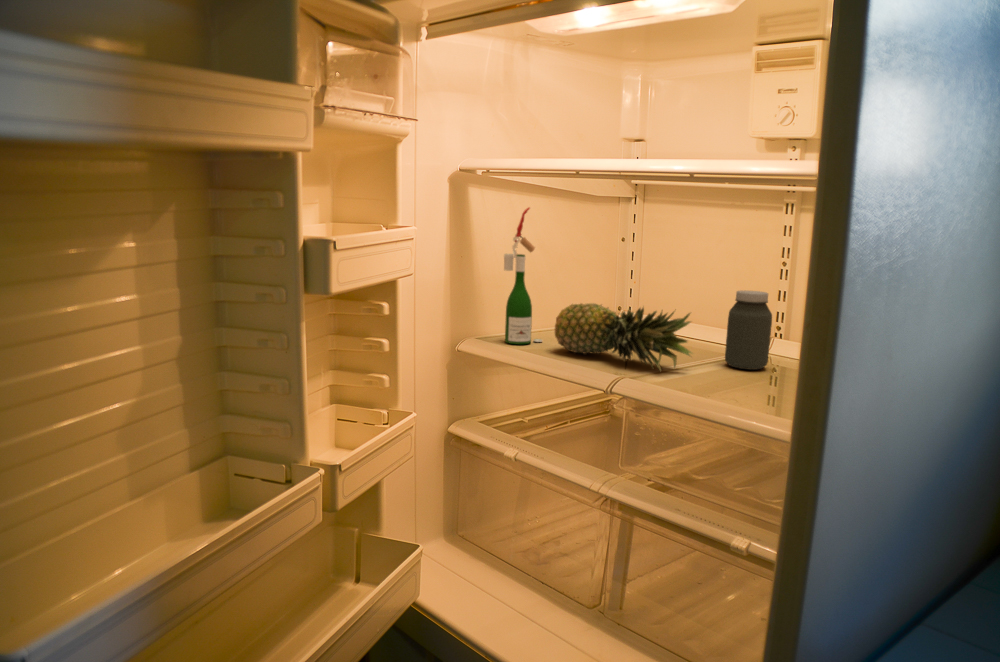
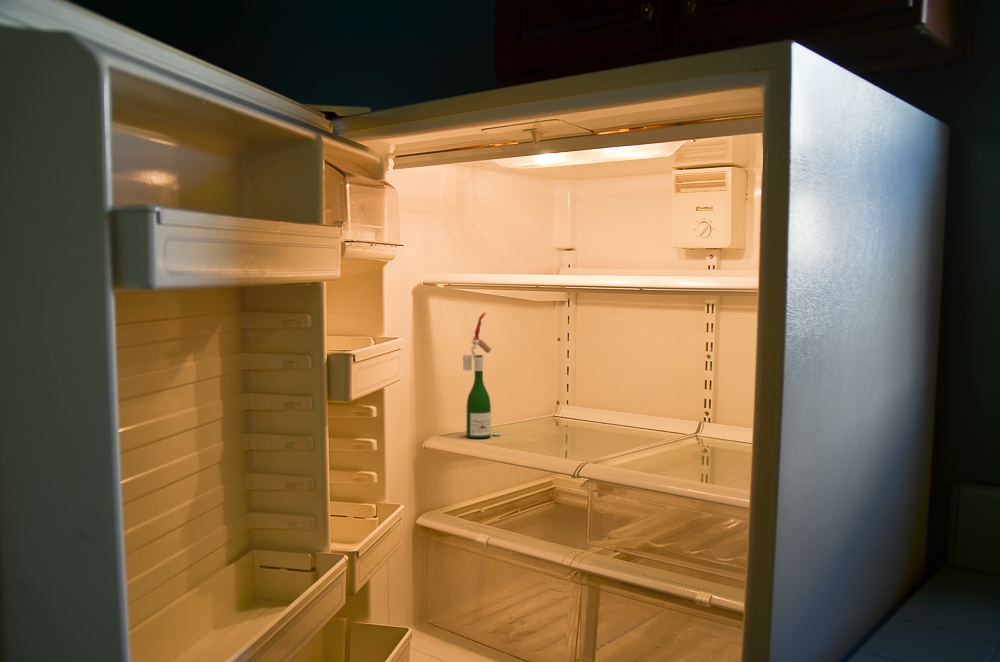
jar: present [725,290,772,370] -> none [666,380,703,449]
fruit: present [555,303,692,370] -> none [515,397,641,455]

